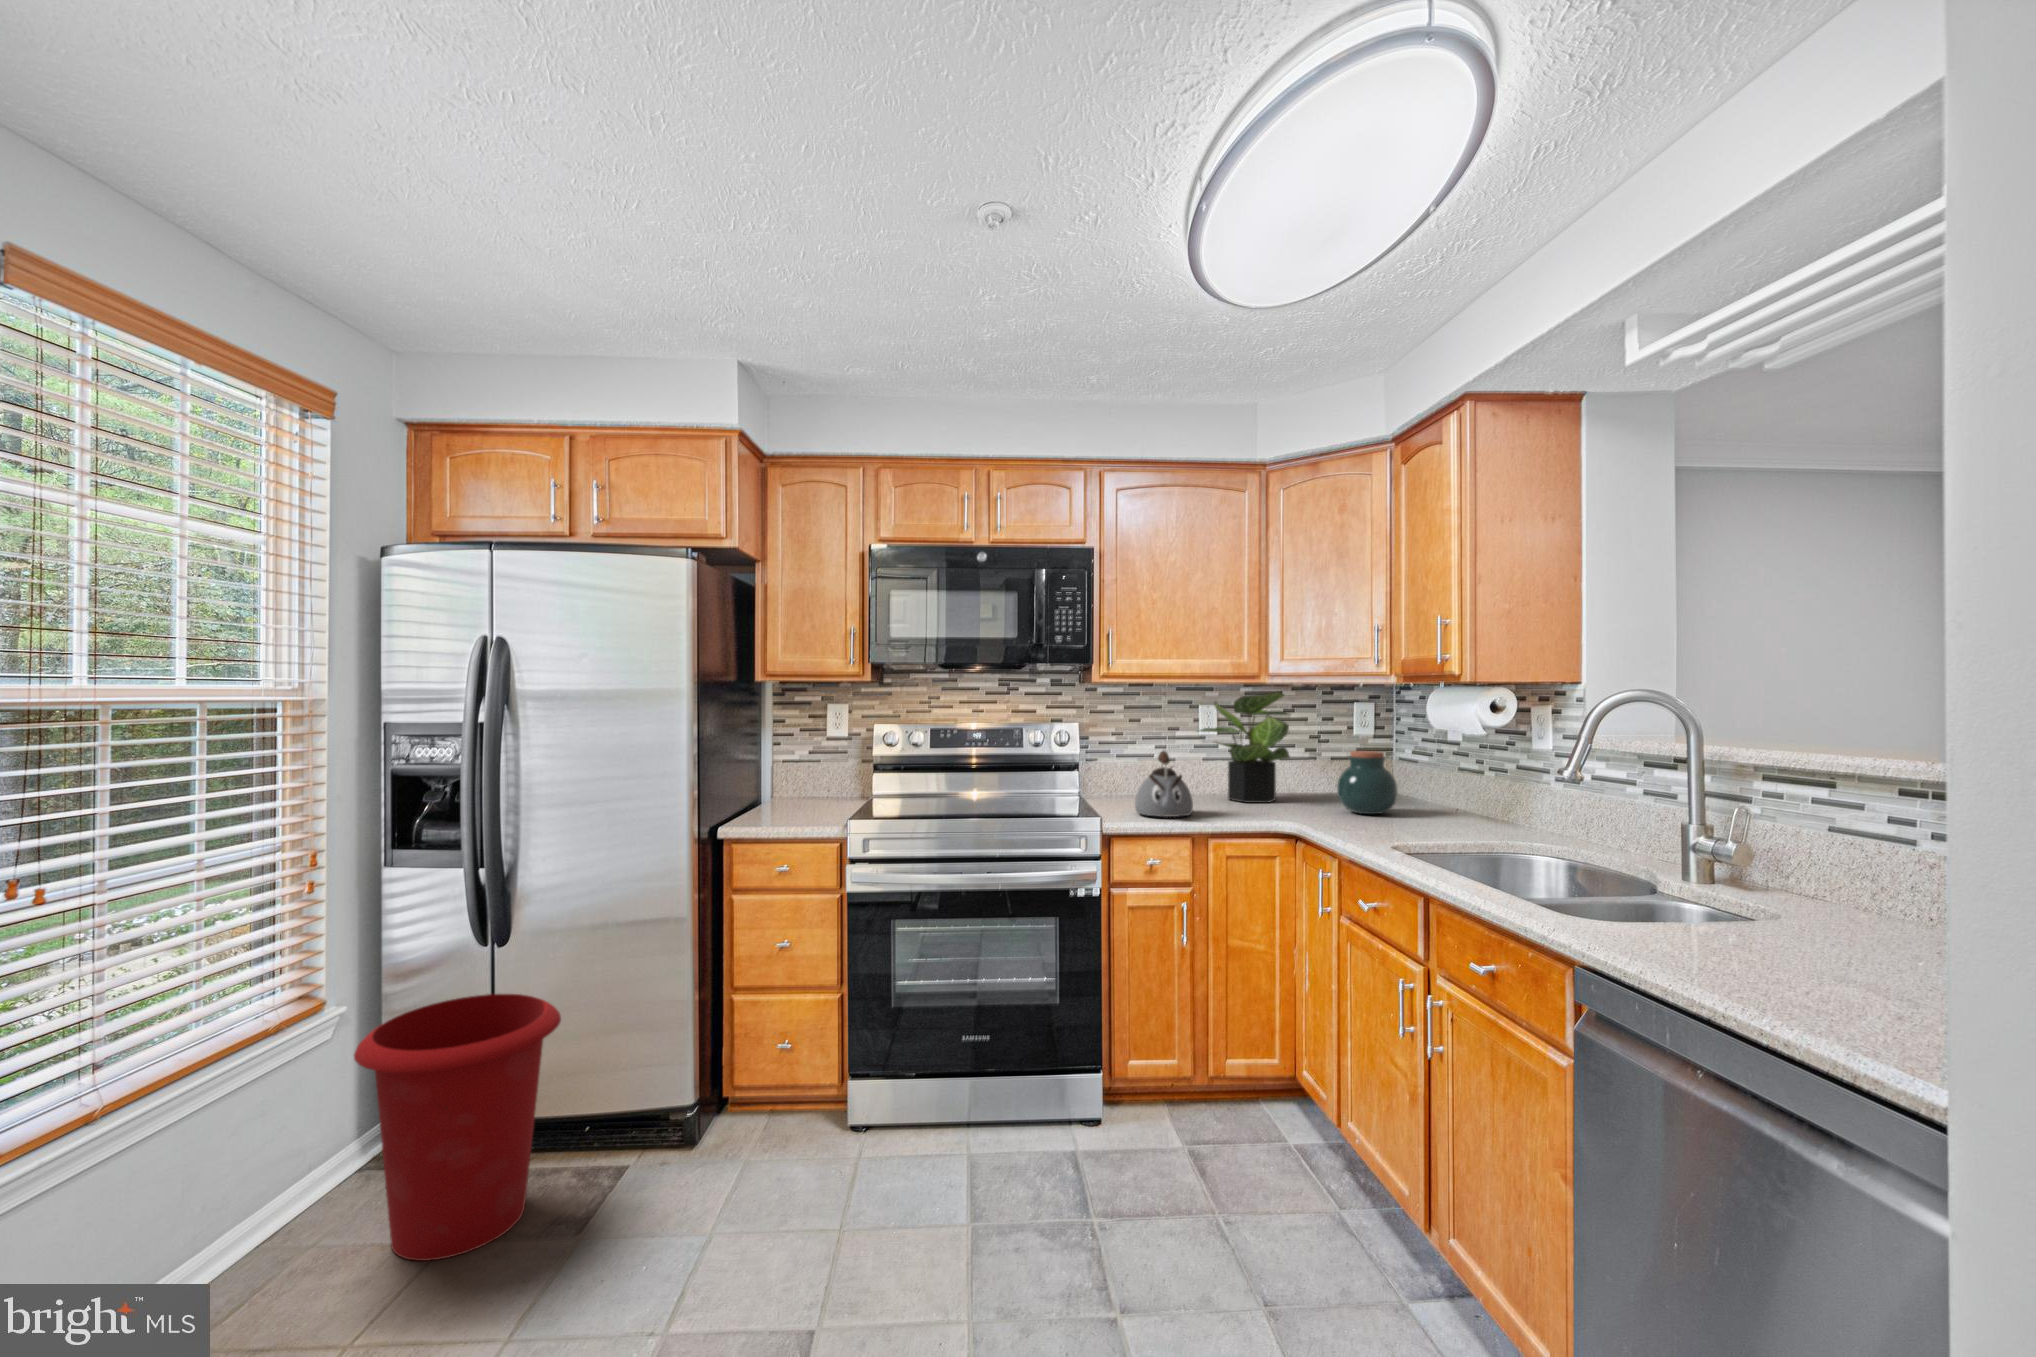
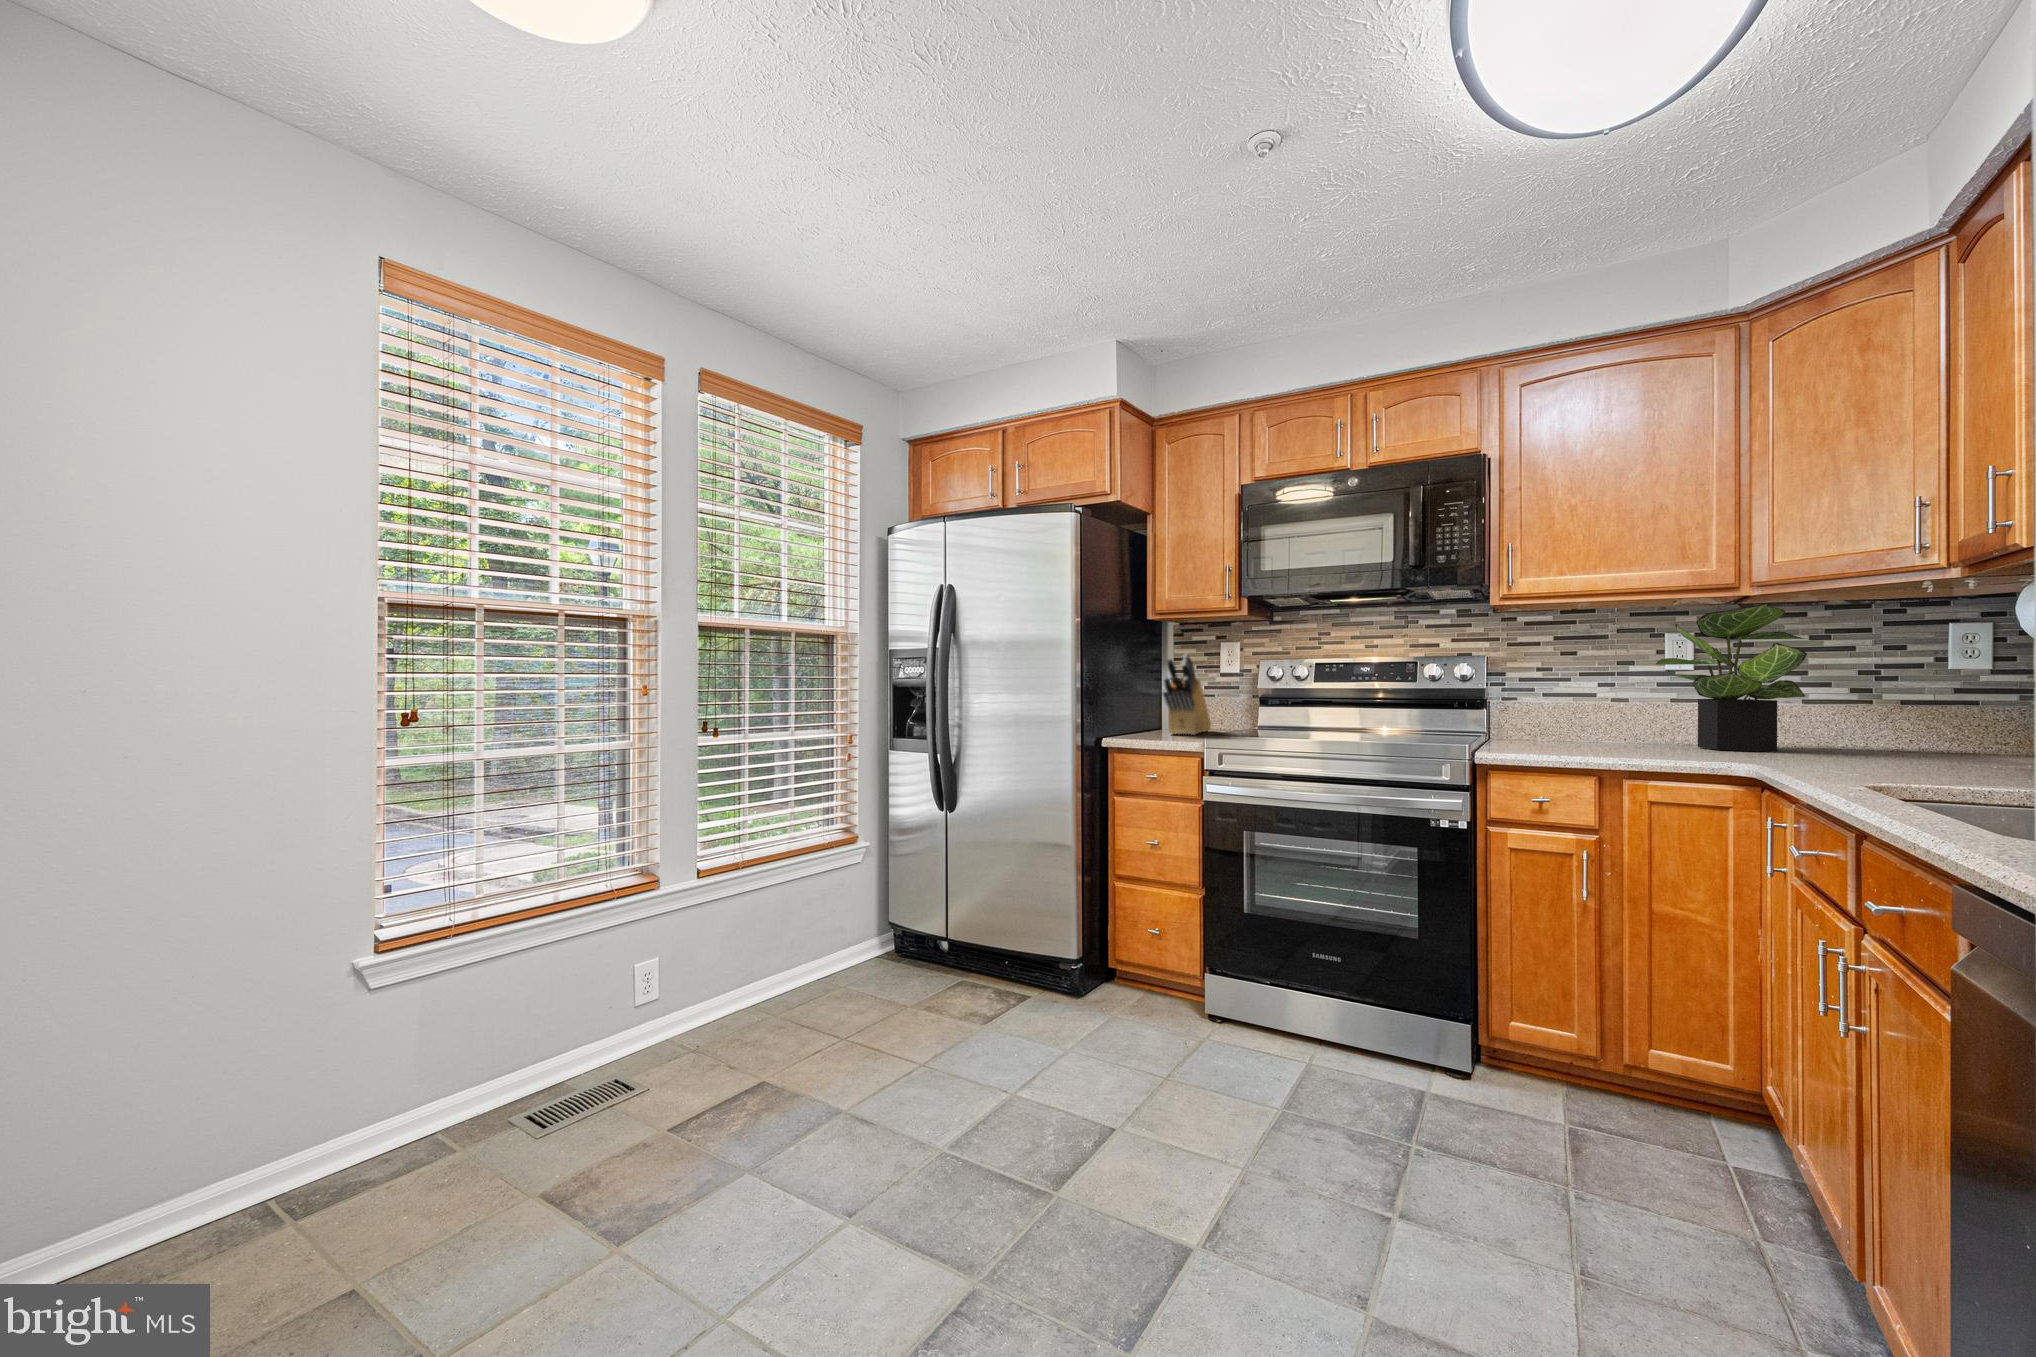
knife block: none [778,722,816,811] -> present [1163,654,1211,735]
kettle: present [1135,751,1193,817] -> none [1534,678,1614,754]
jar: present [1337,751,1398,814] -> none [1861,680,1978,766]
waste bin: present [354,994,561,1261] -> none [856,845,980,1016]

